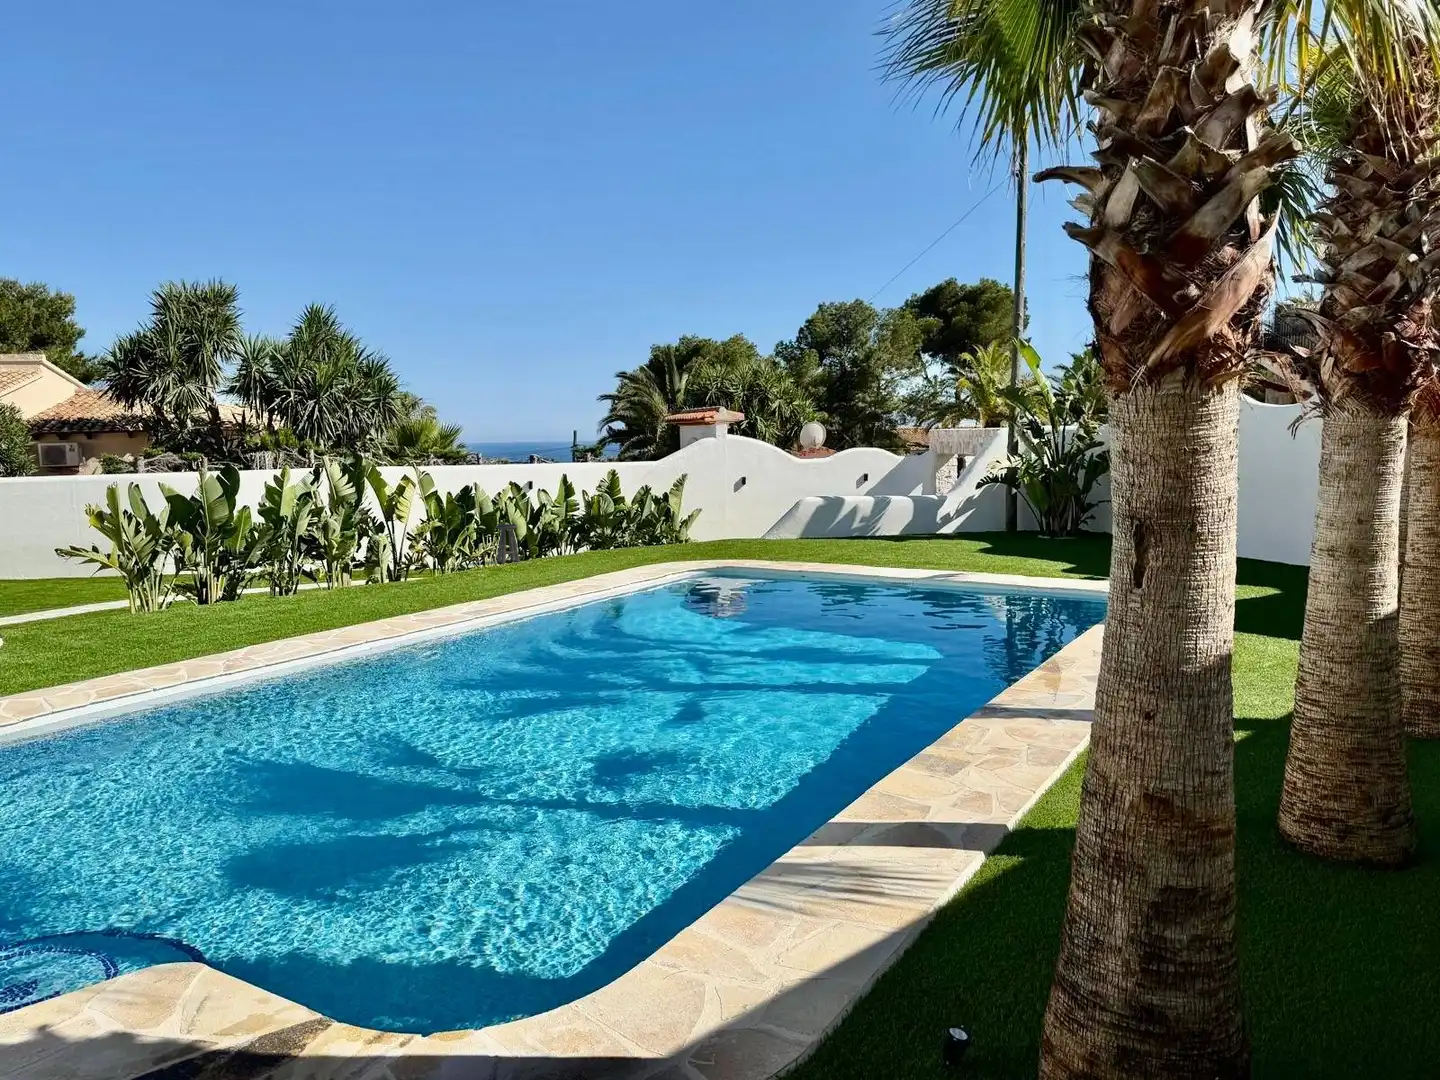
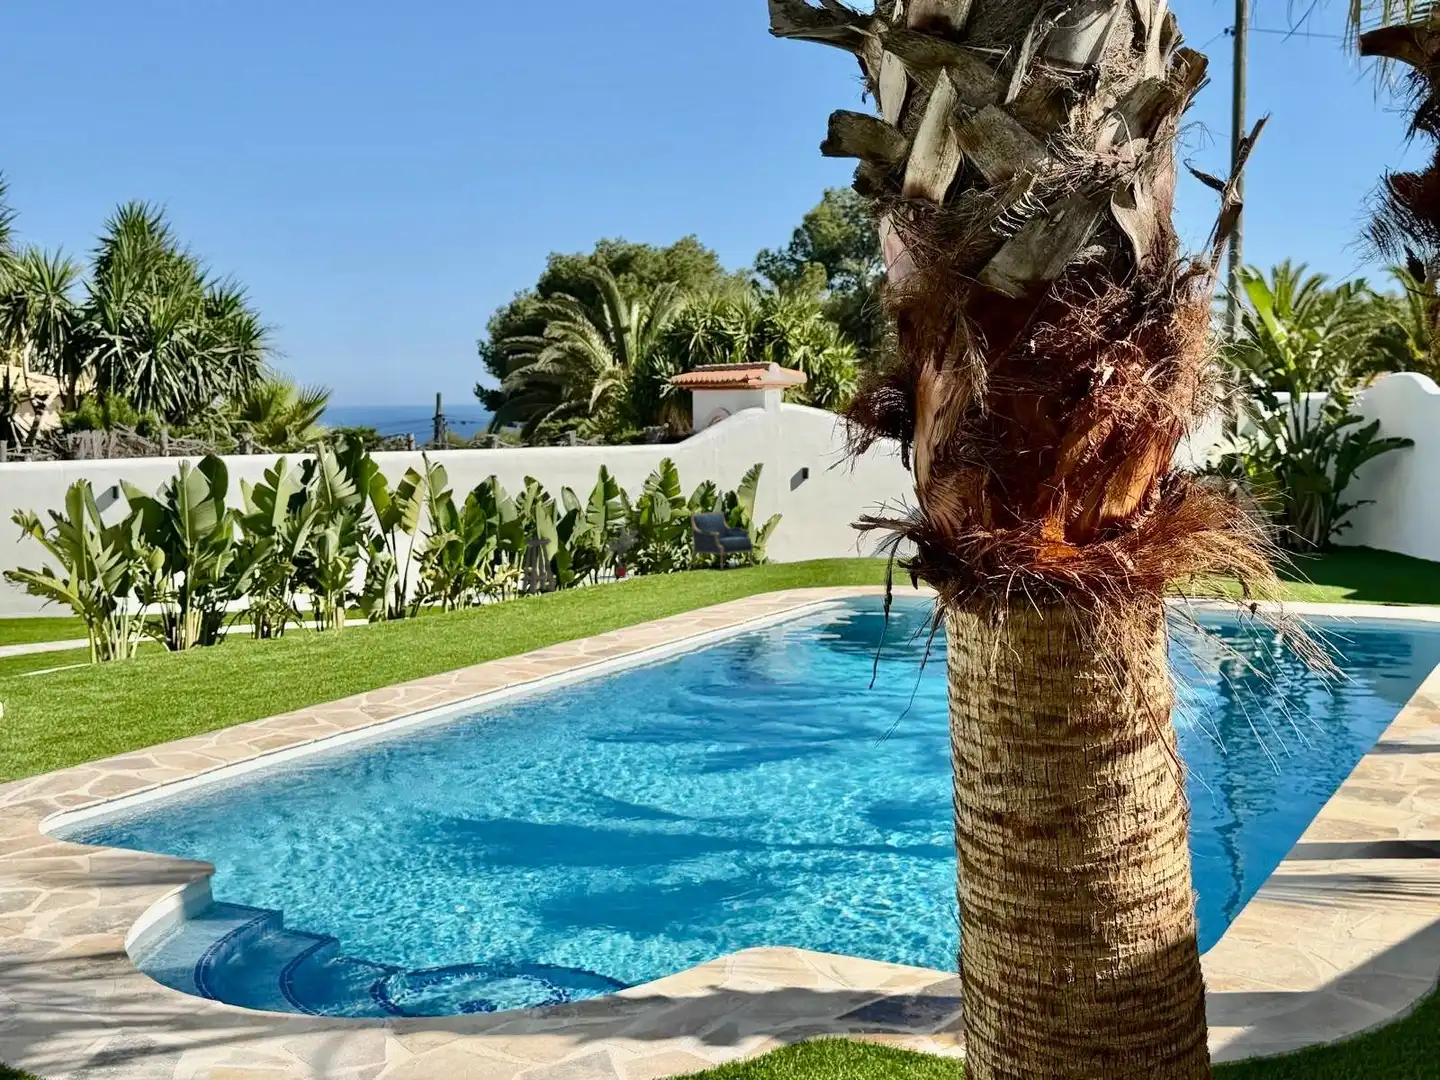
armchair: none [629,507,672,548] -> present [691,512,753,570]
potted tree: none [561,515,588,552] -> present [604,524,638,577]

